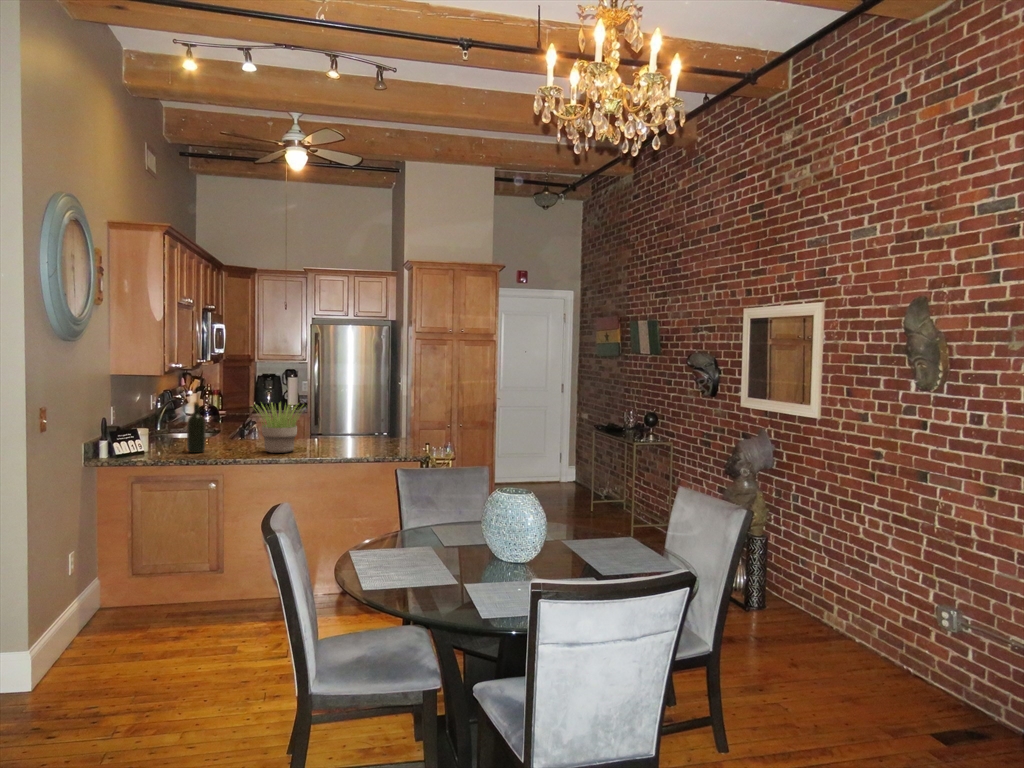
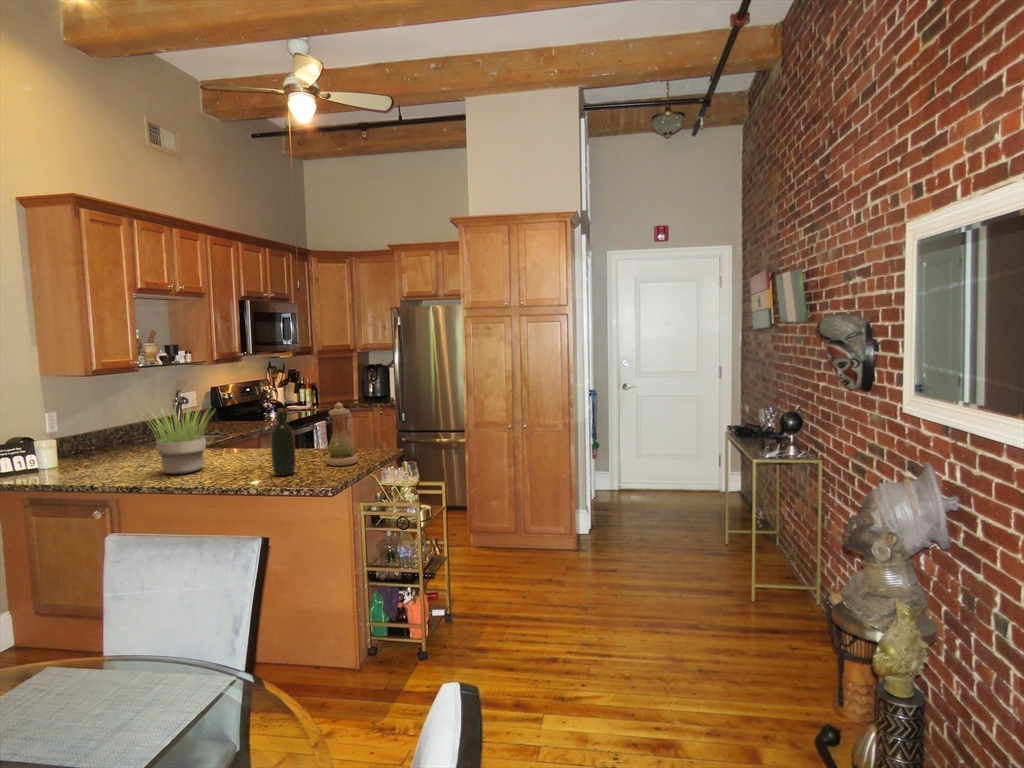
vase: none [382,400,405,446] -> present [326,402,358,466]
wine bottle: present [187,402,206,453] -> present [270,409,296,476]

